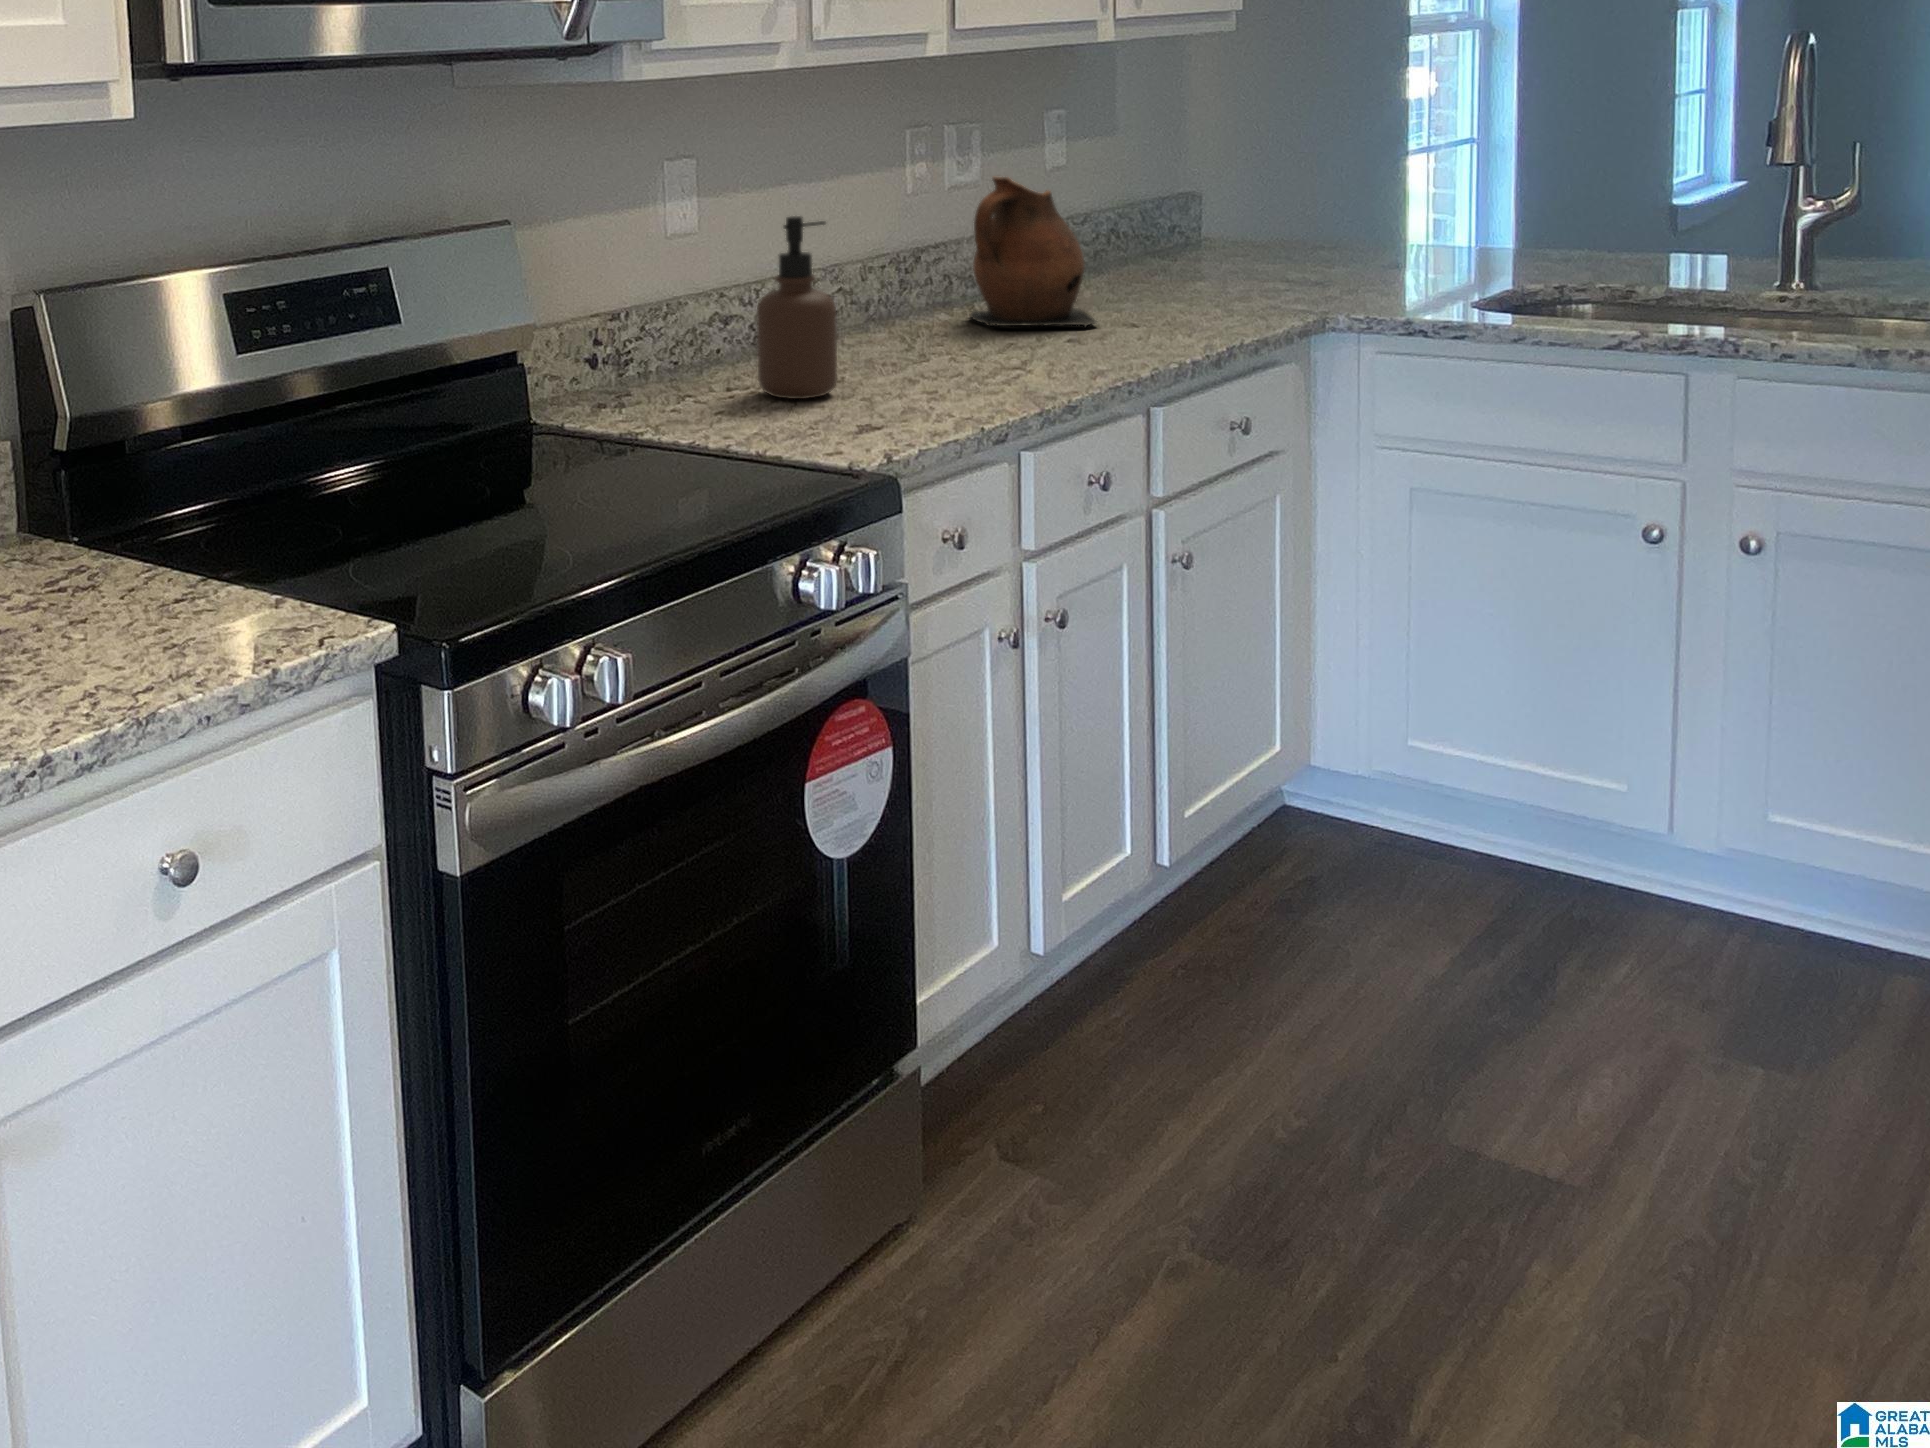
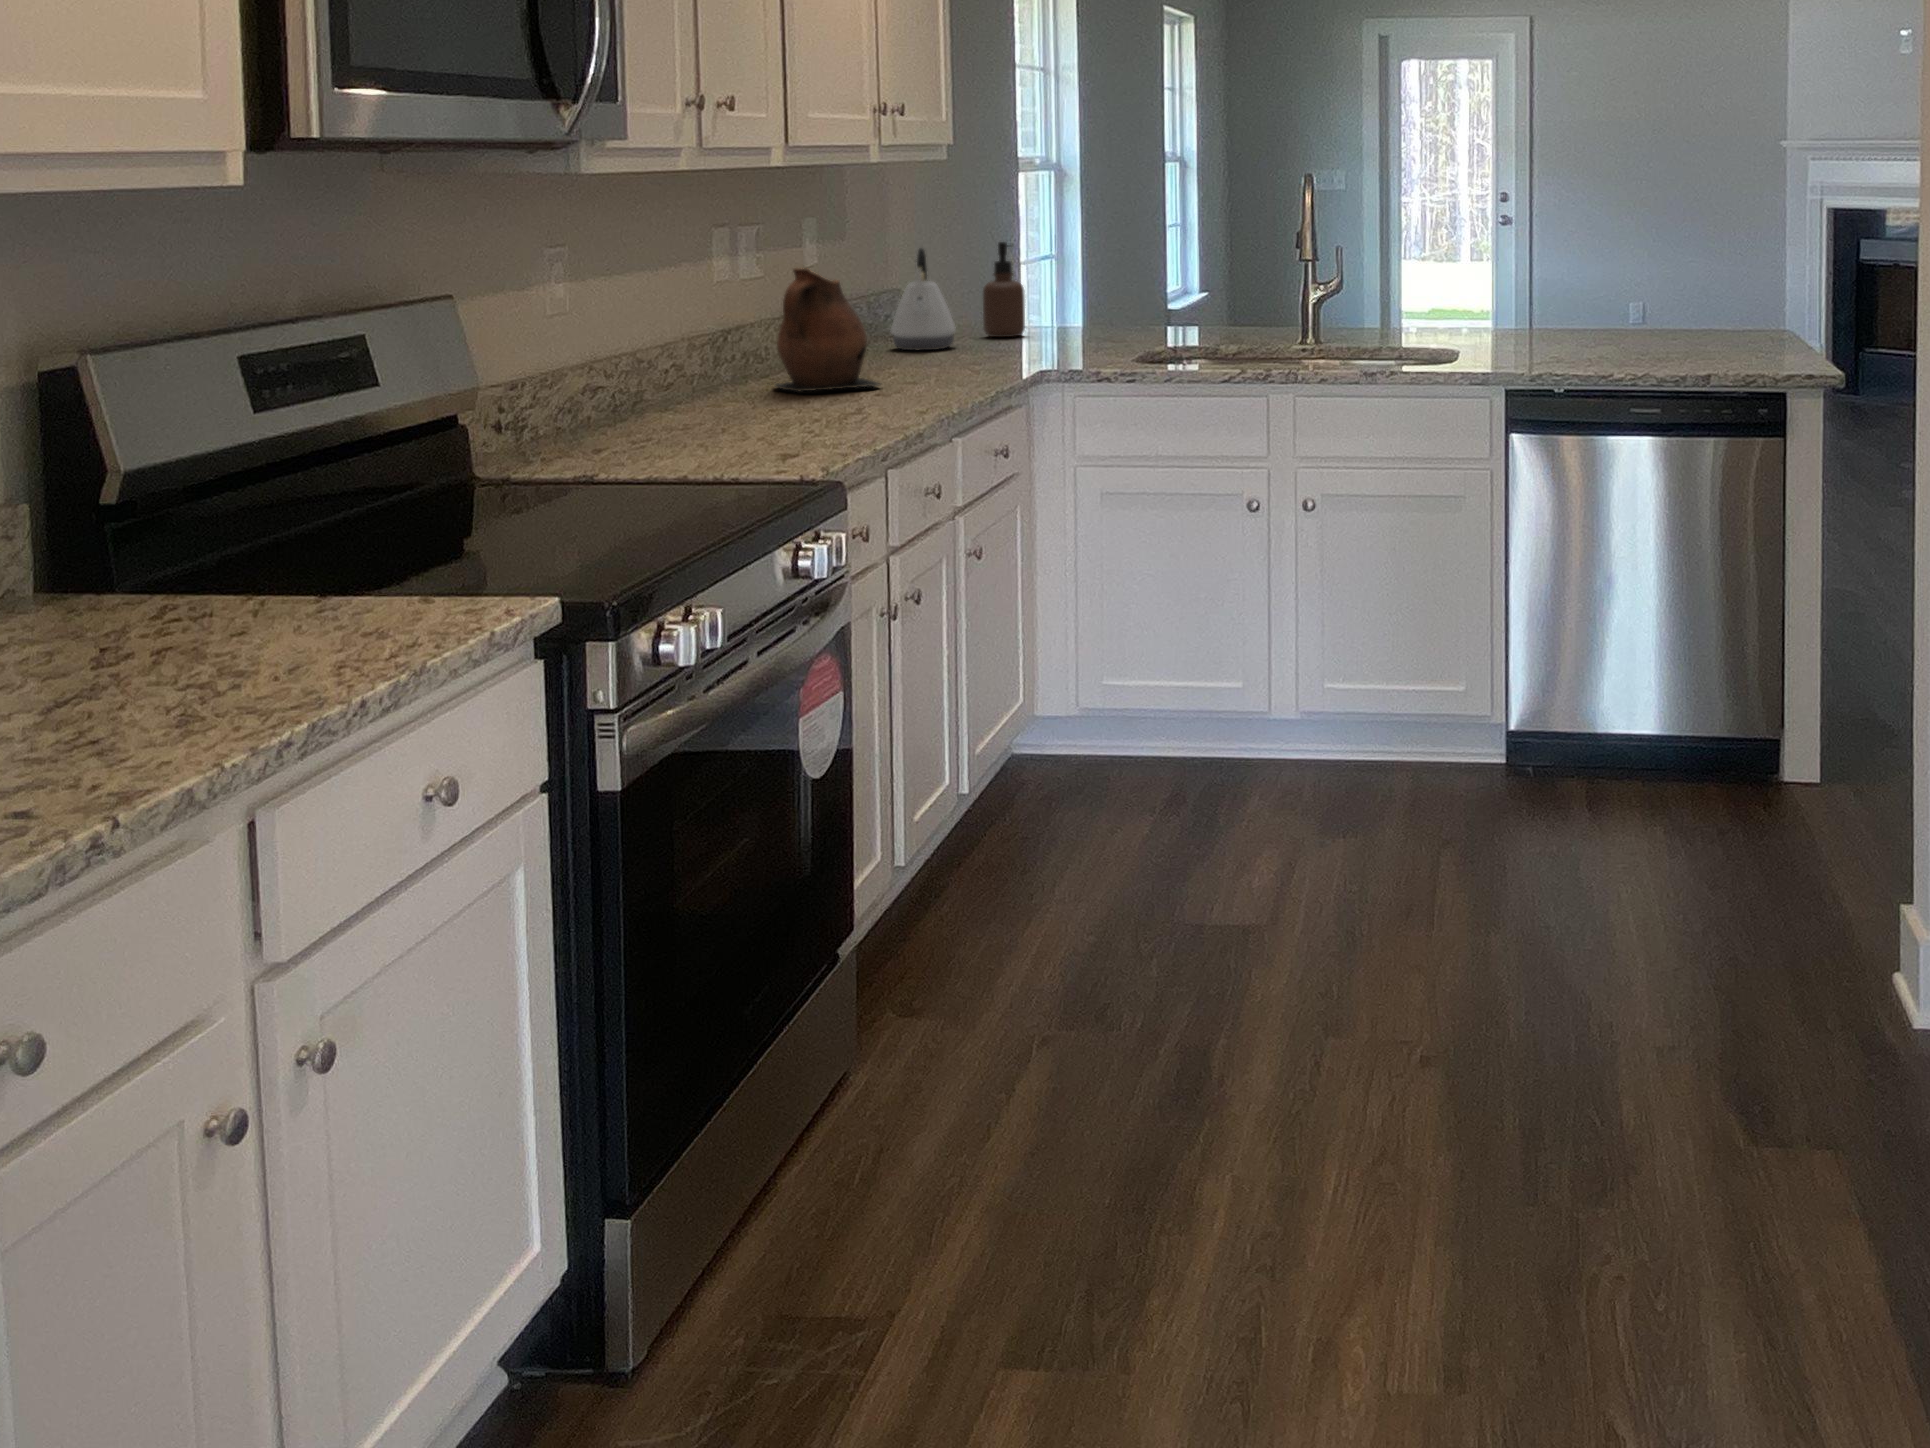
kettle: none [1165,143,1252,271] -> present [890,248,956,350]
soap dispenser: present [756,216,837,399] -> present [983,242,1025,337]

